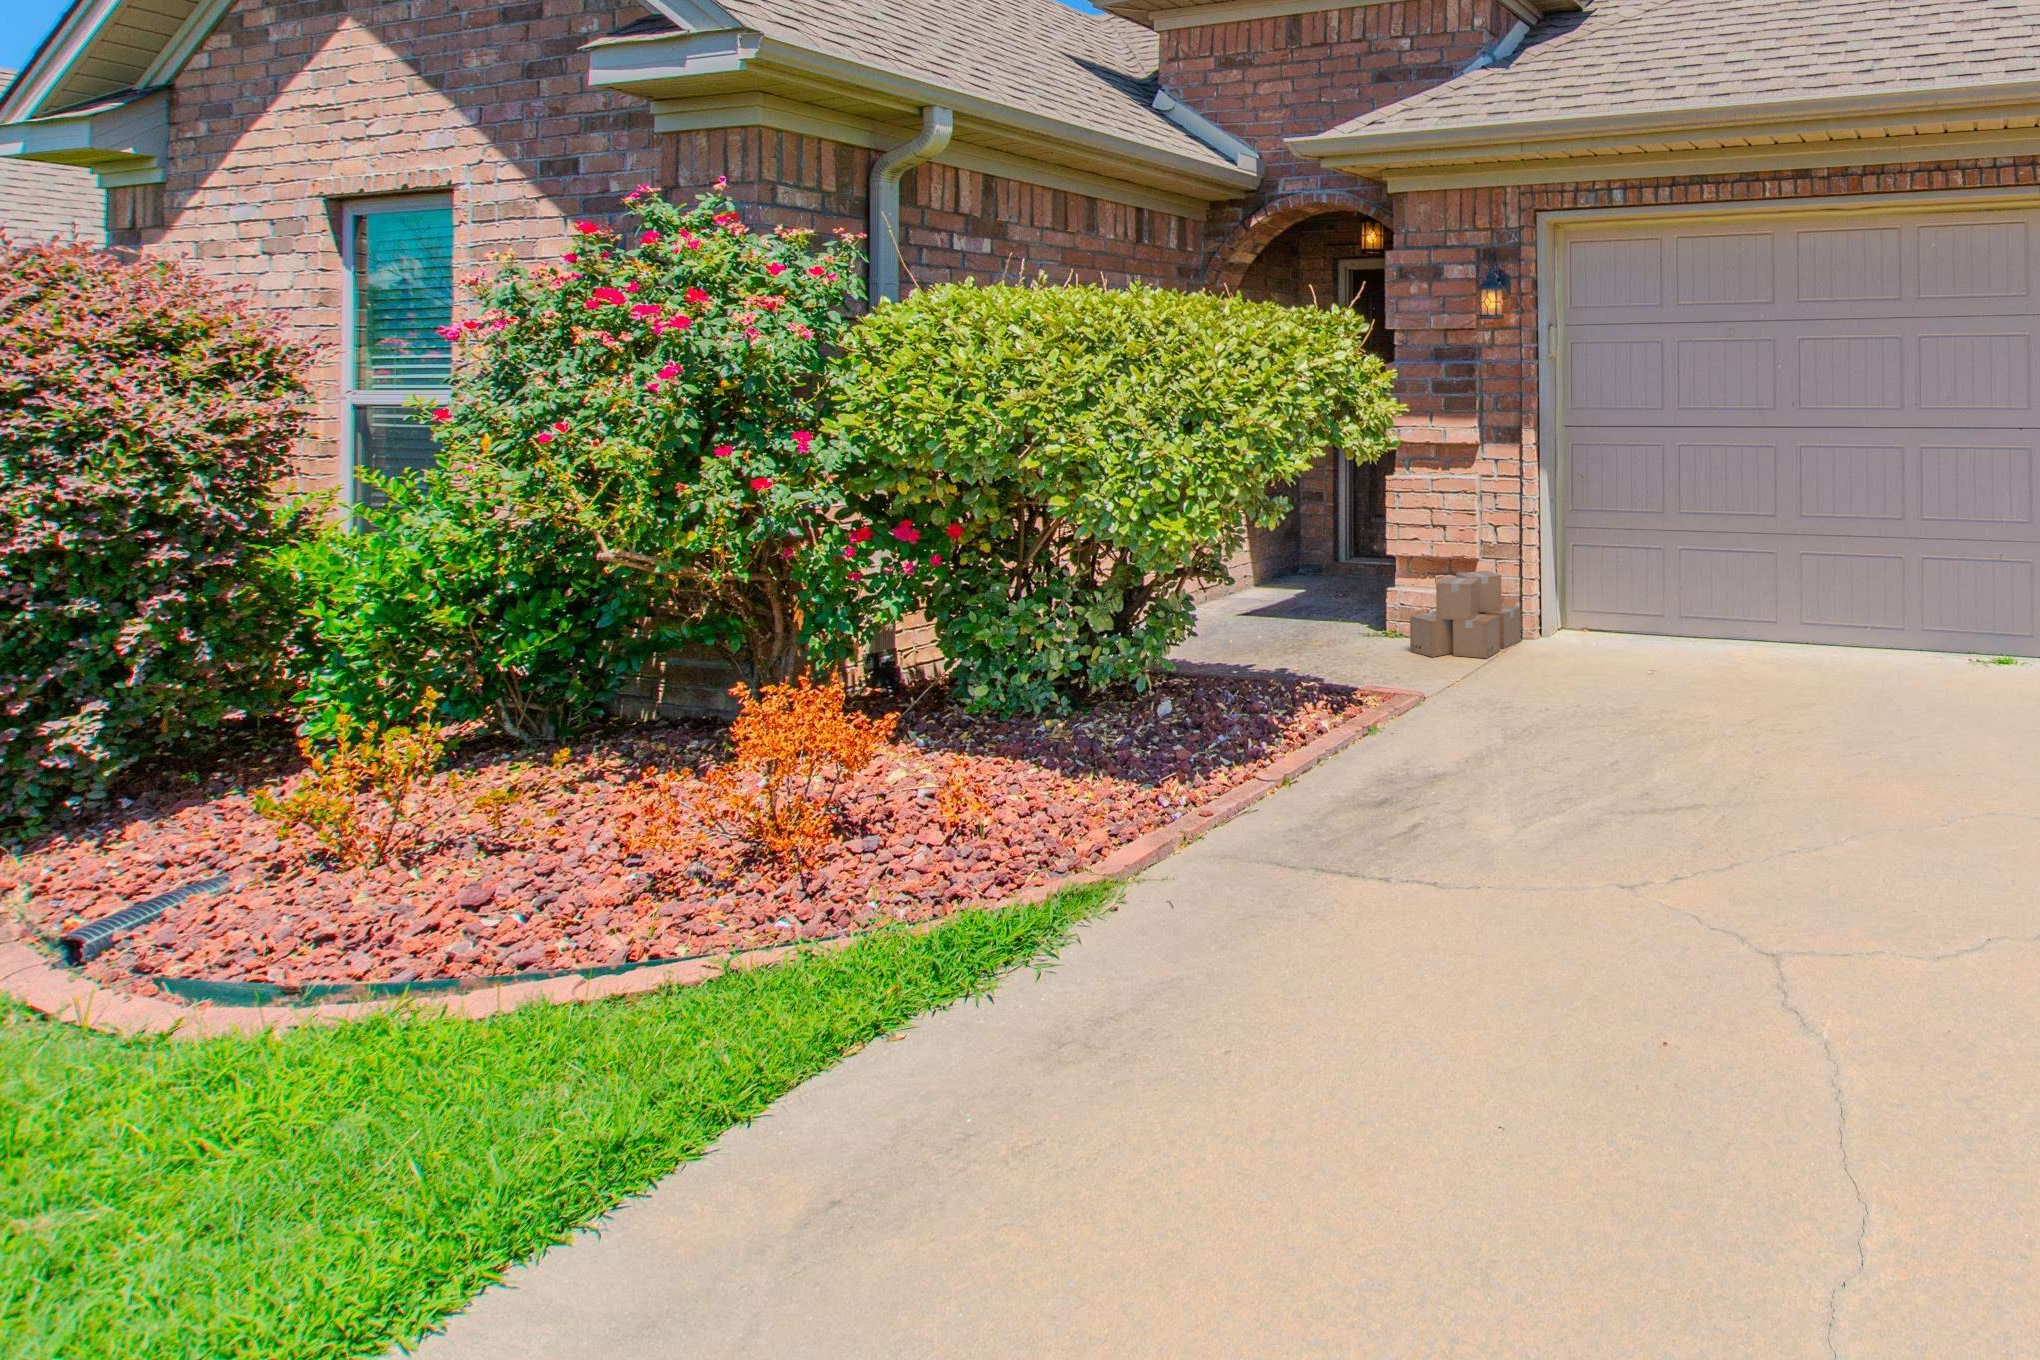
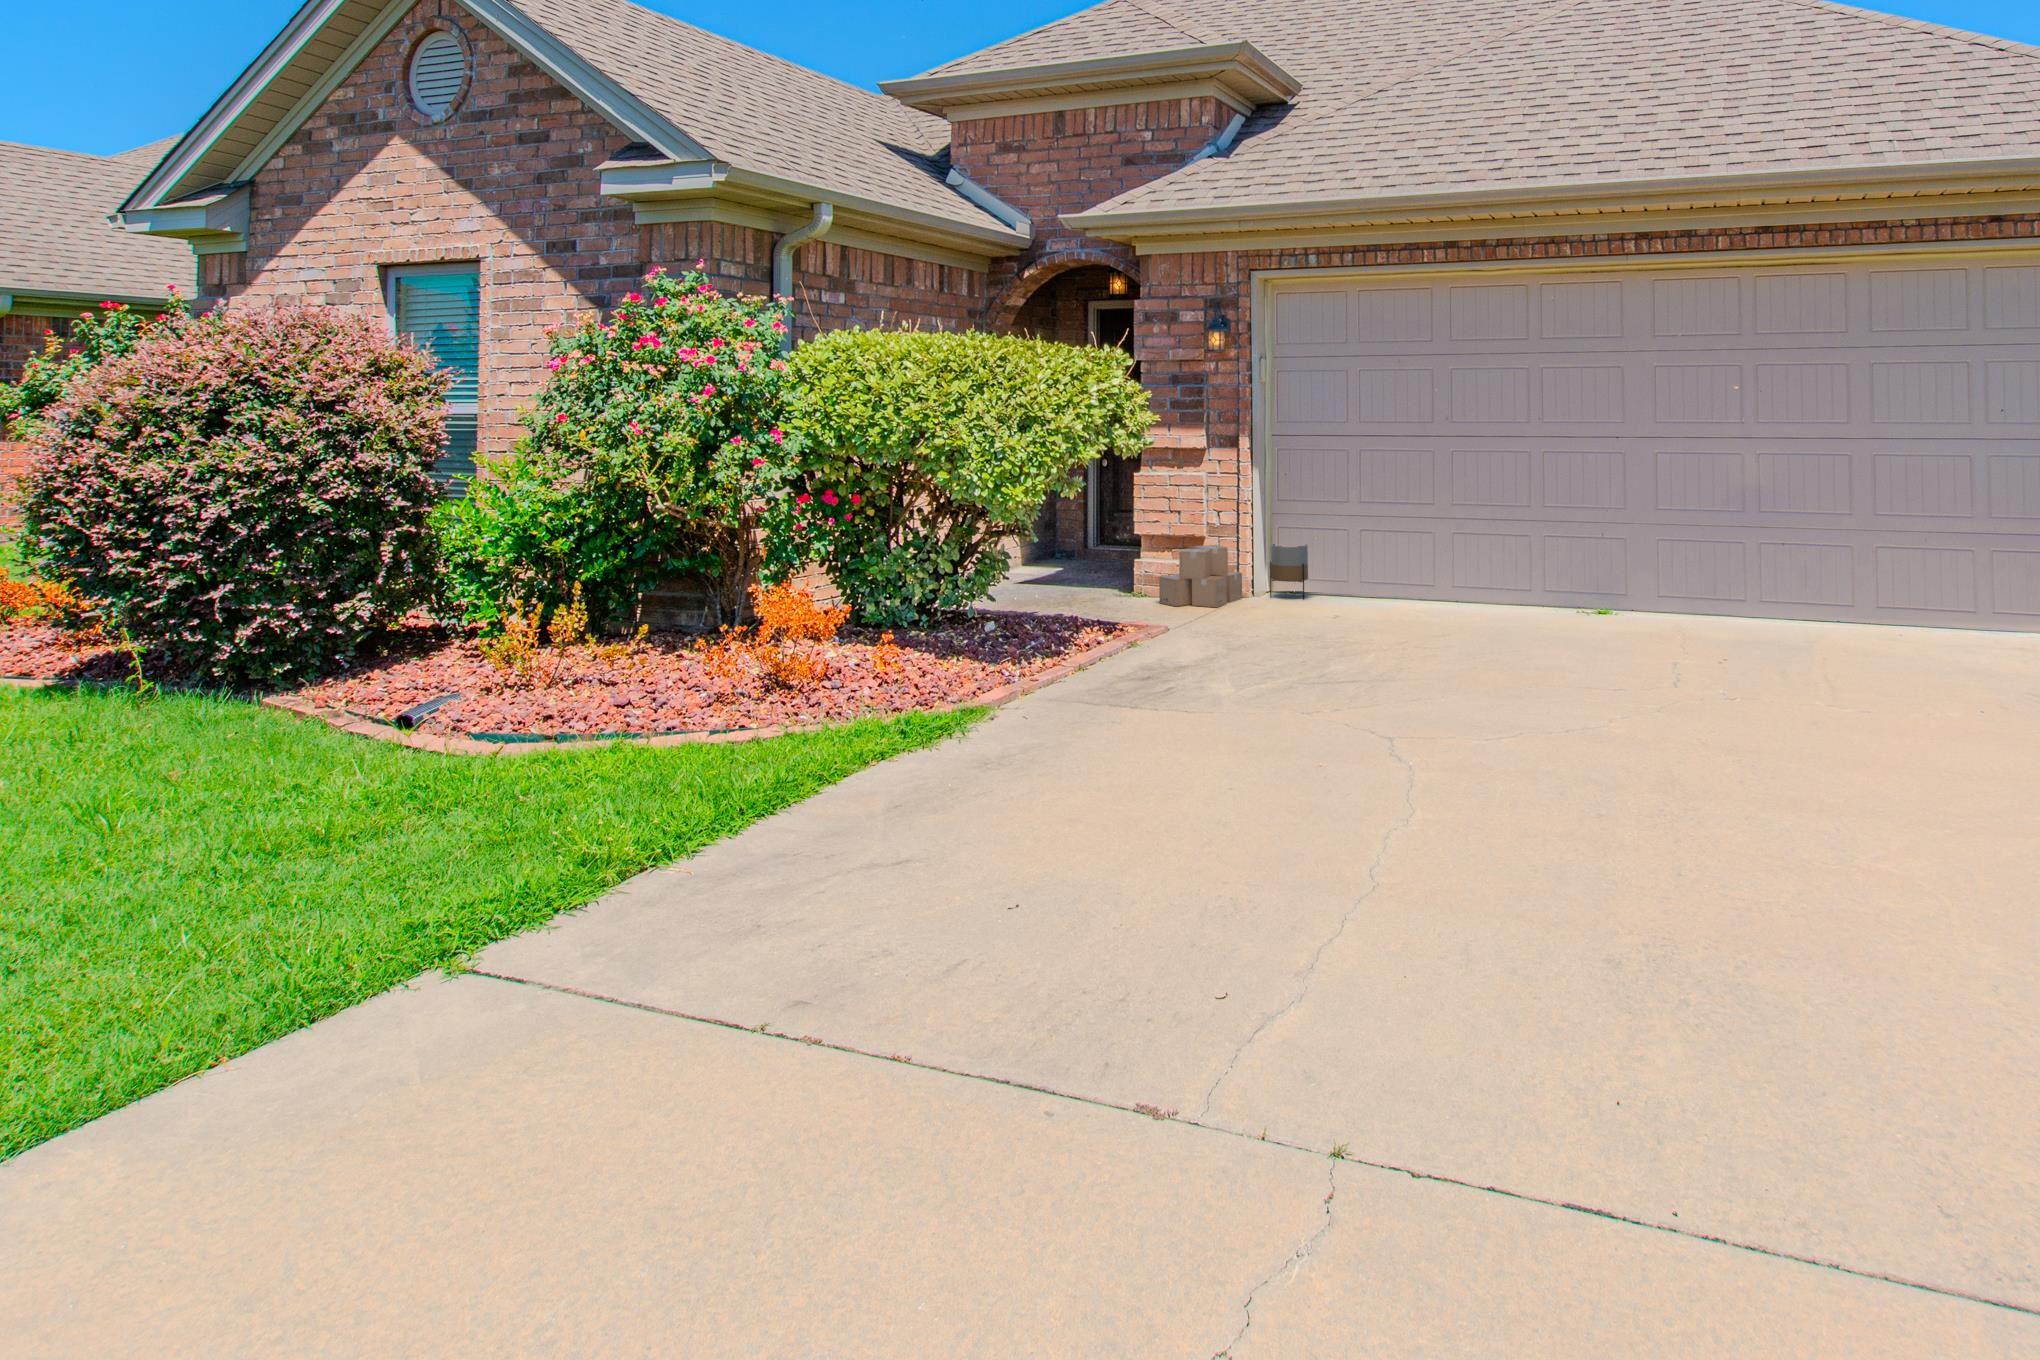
planter: none [1557,567,1607,643] -> present [1270,544,1308,600]

